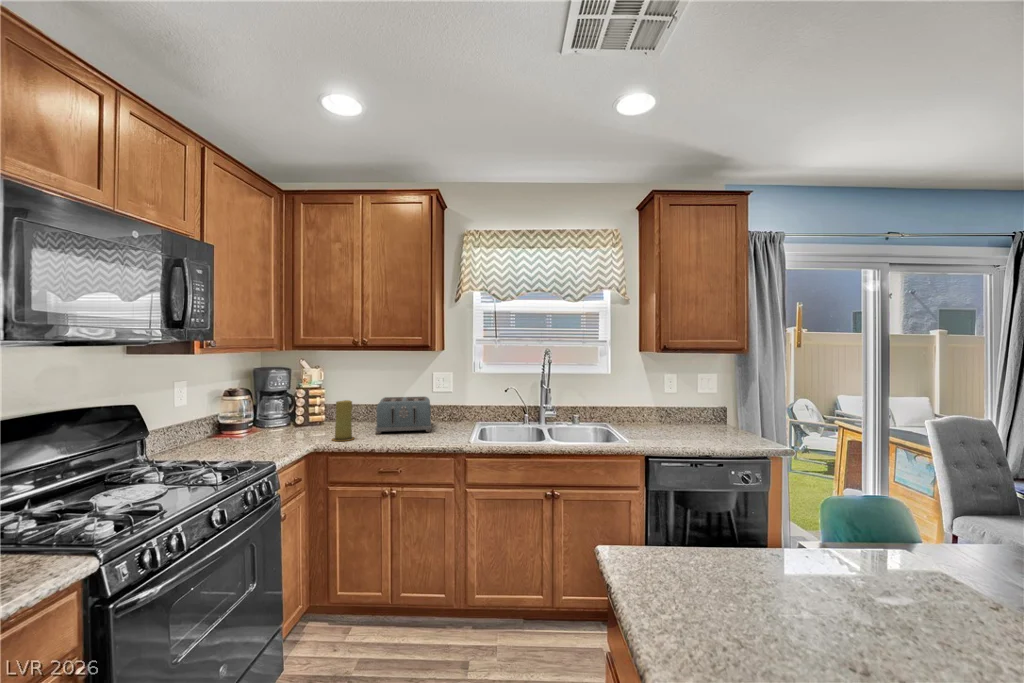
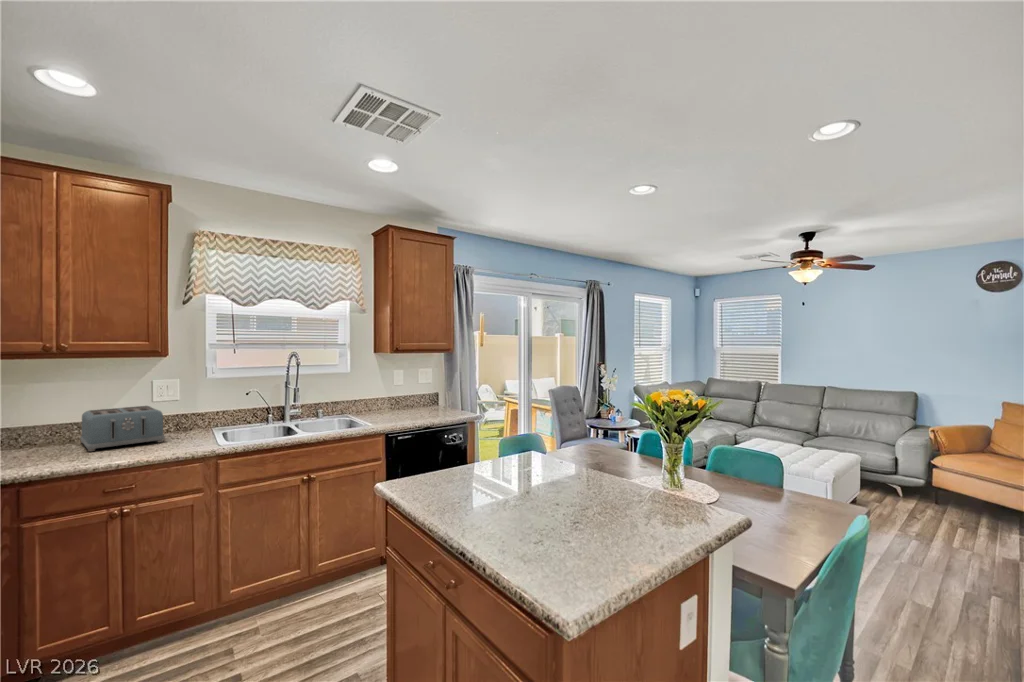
candle: present [332,400,354,441] -> none [24,417,61,466]

